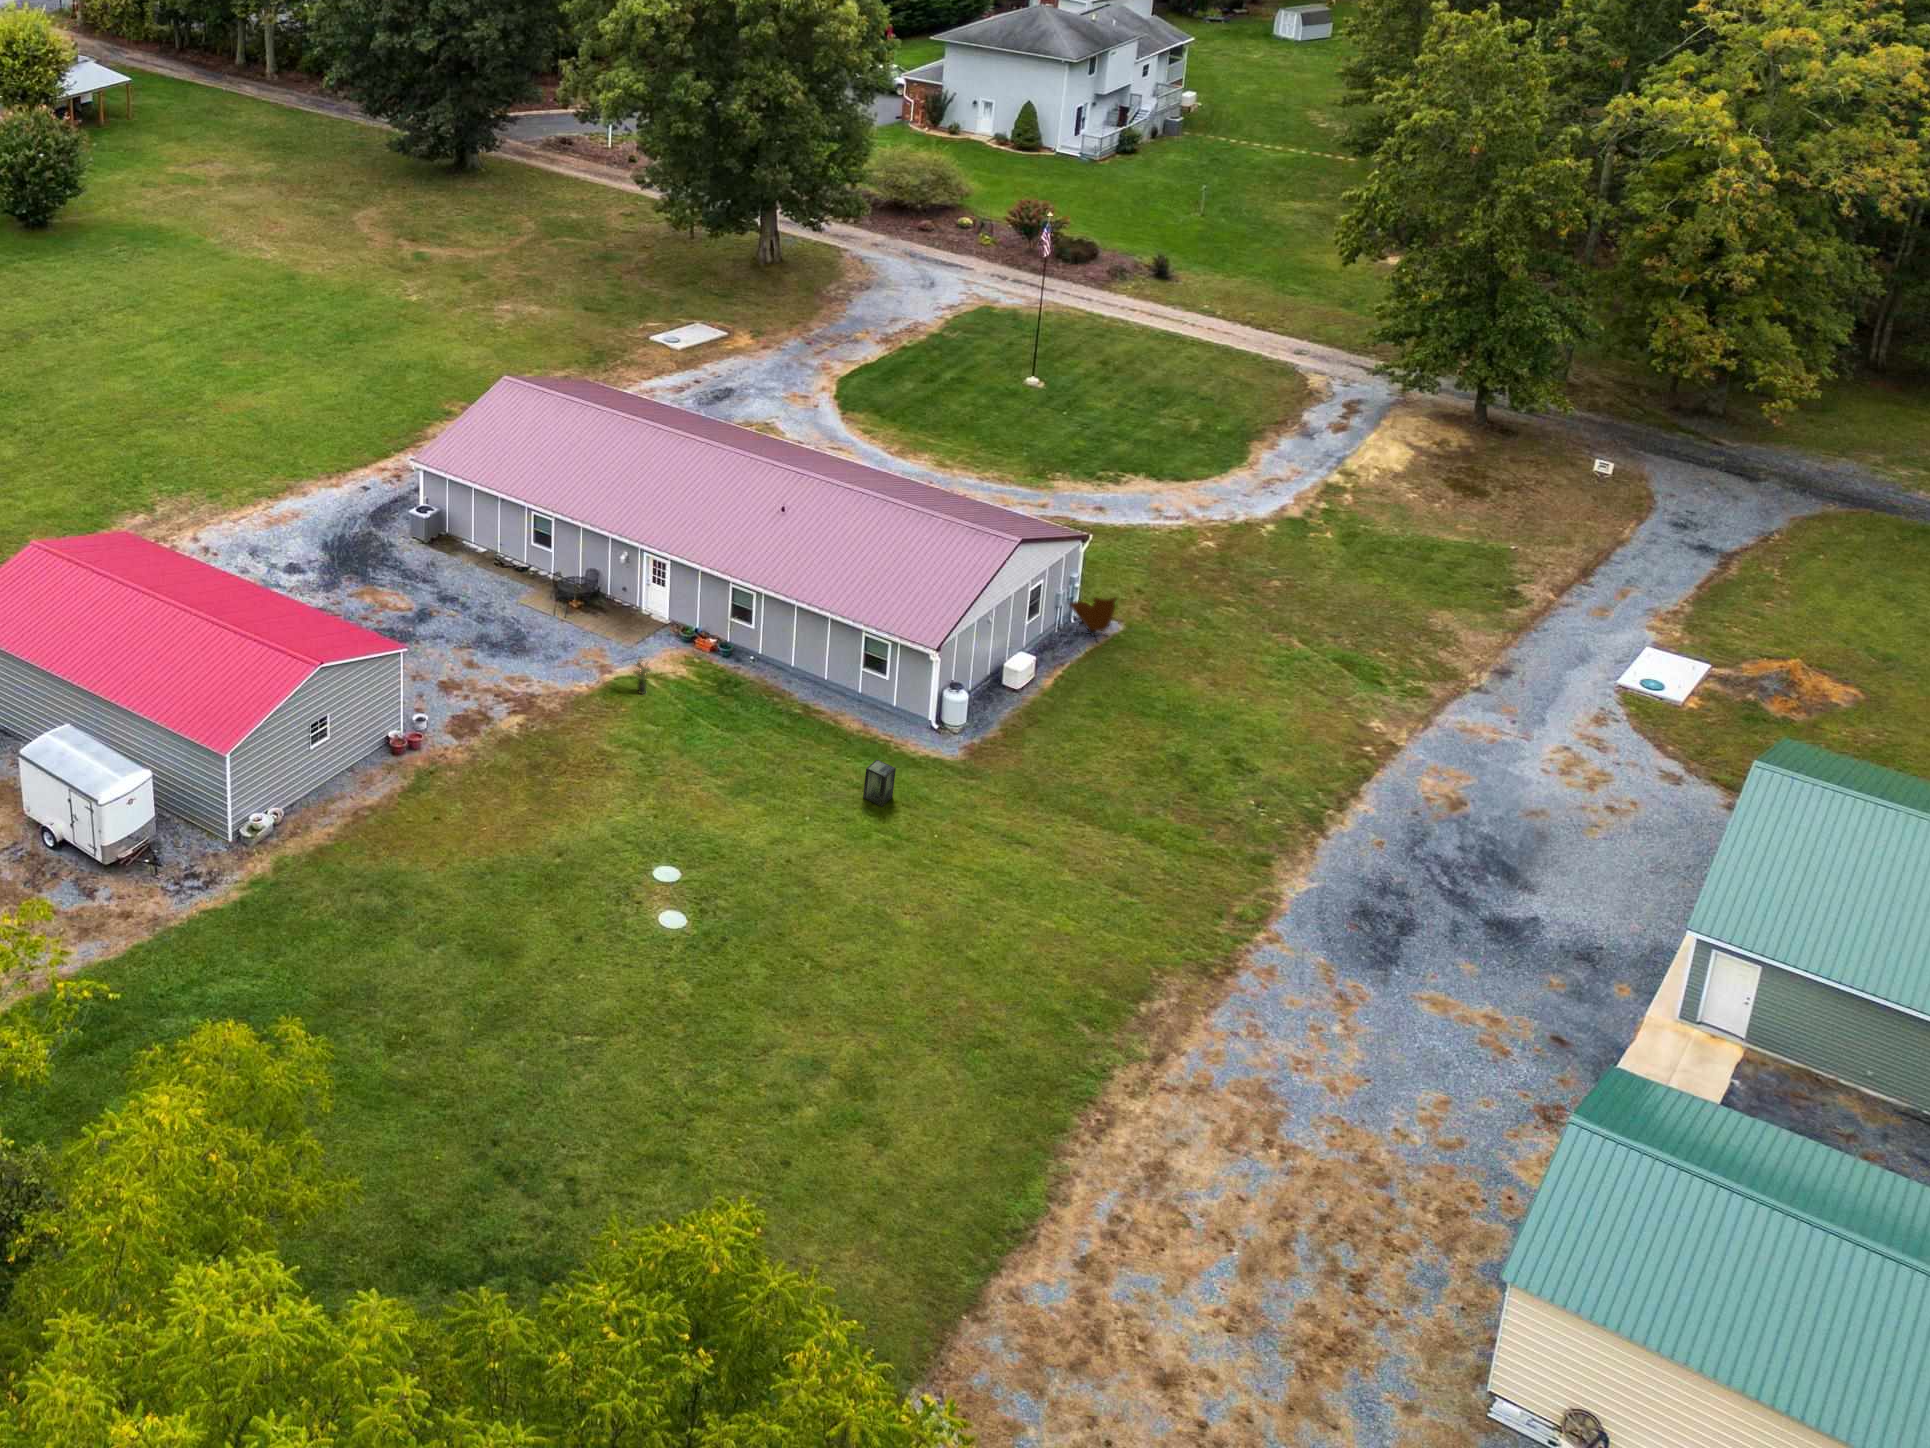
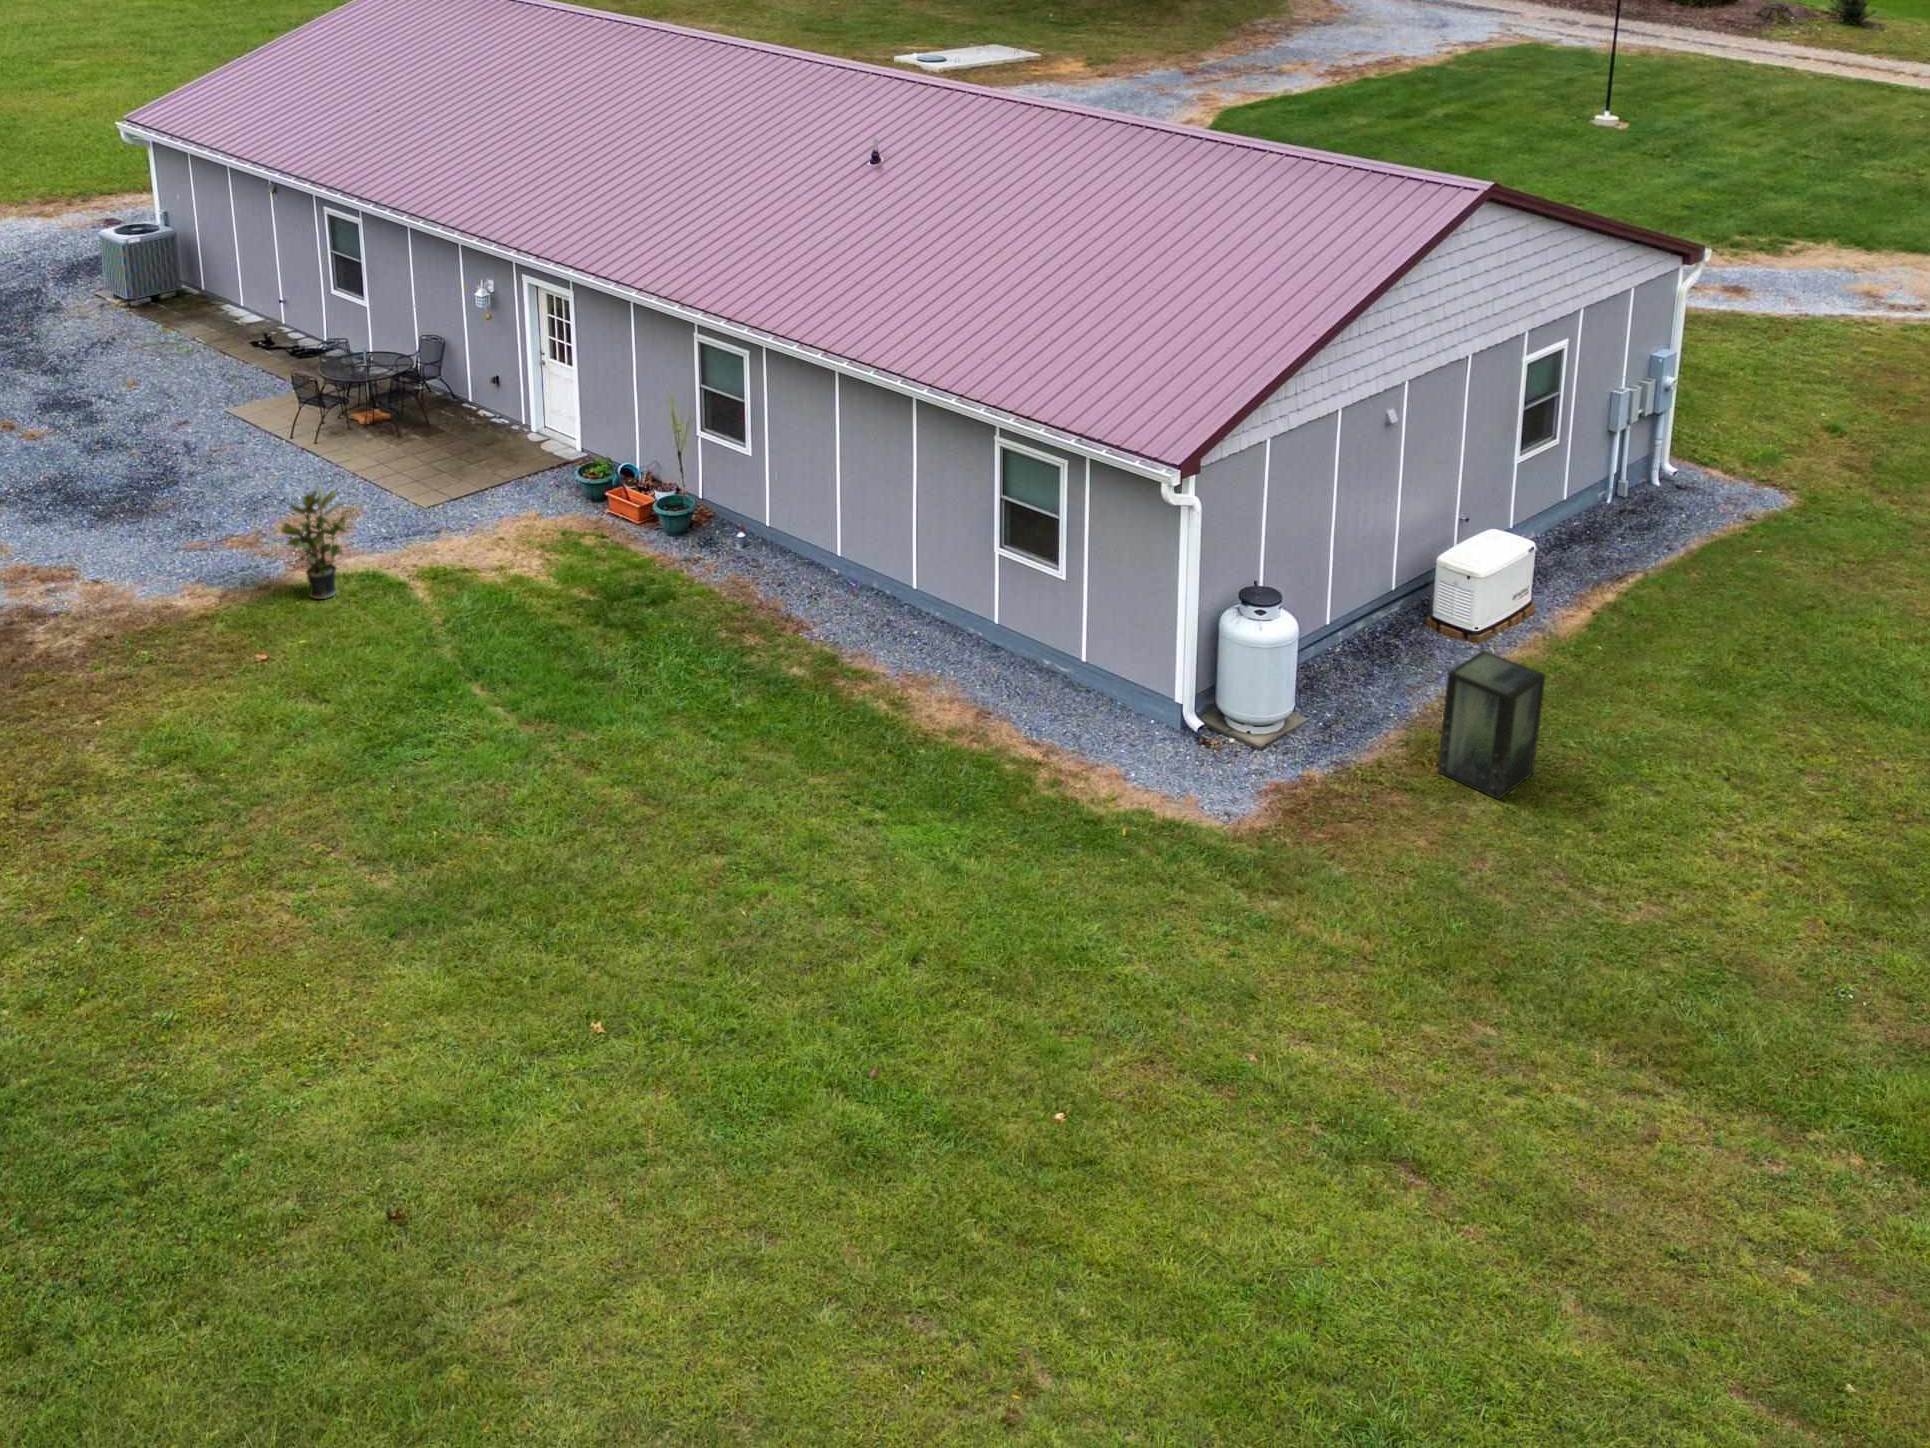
lounge chair: present [1070,598,1117,636] -> none [1637,379,1779,524]
storage box: present [863,760,896,807] -> present [1438,651,1545,799]

